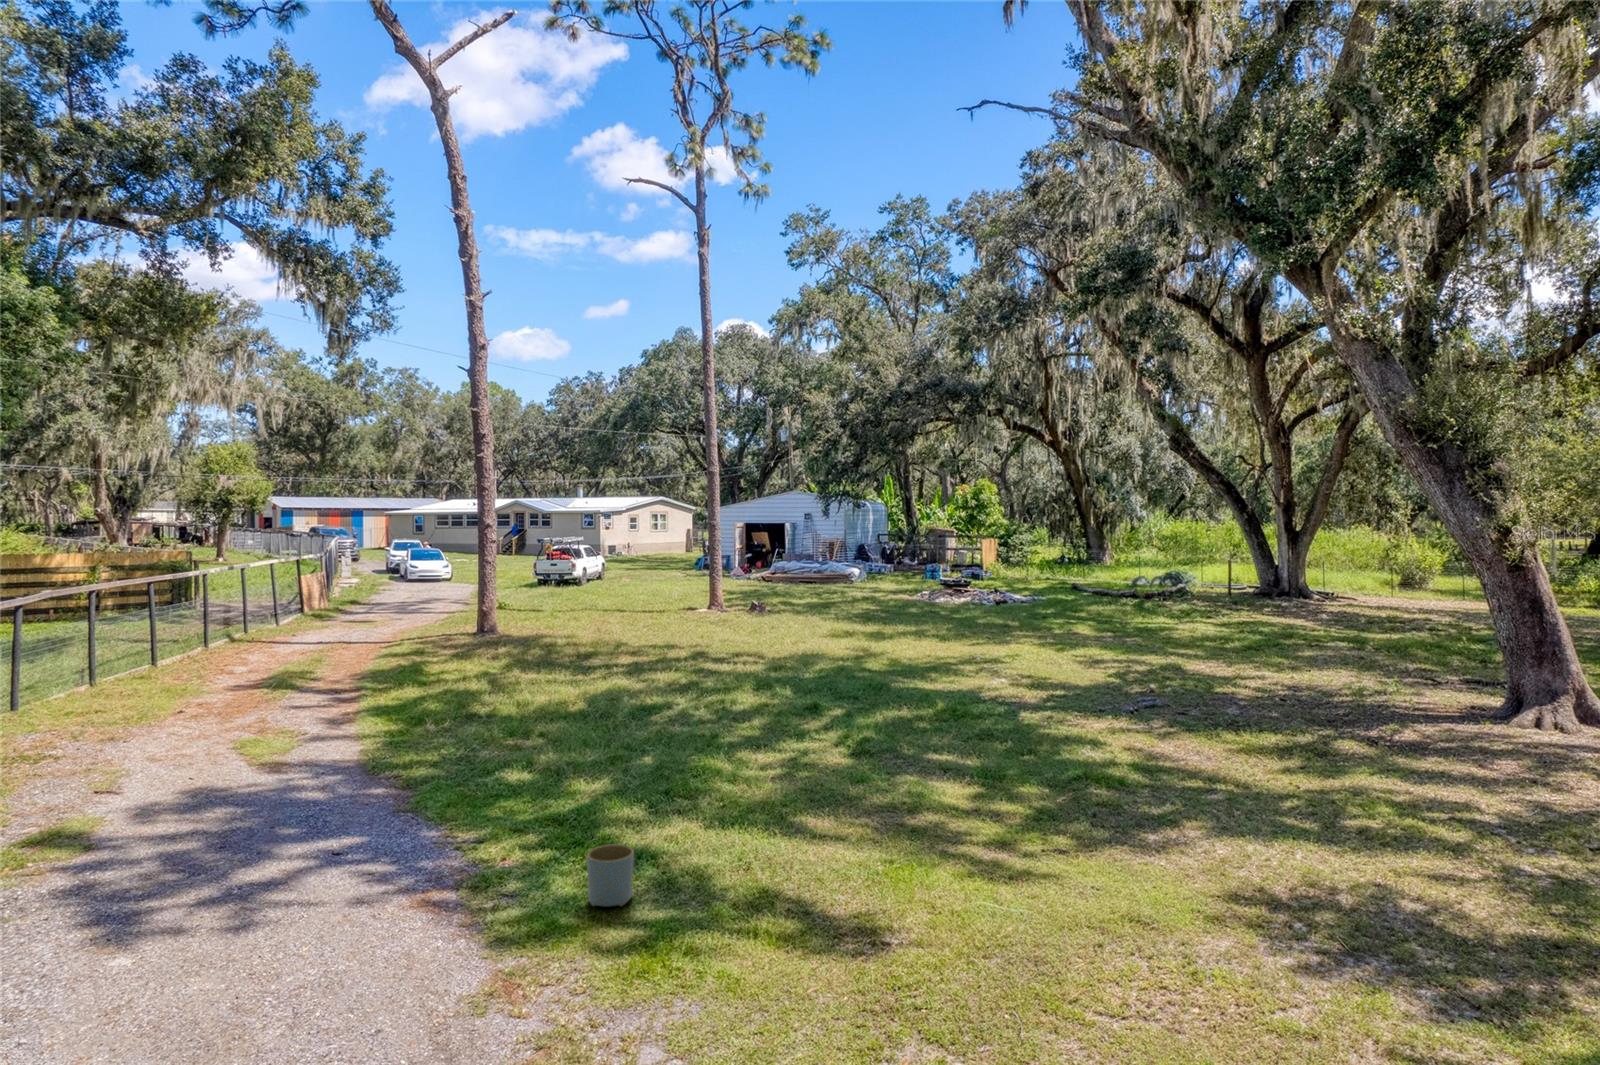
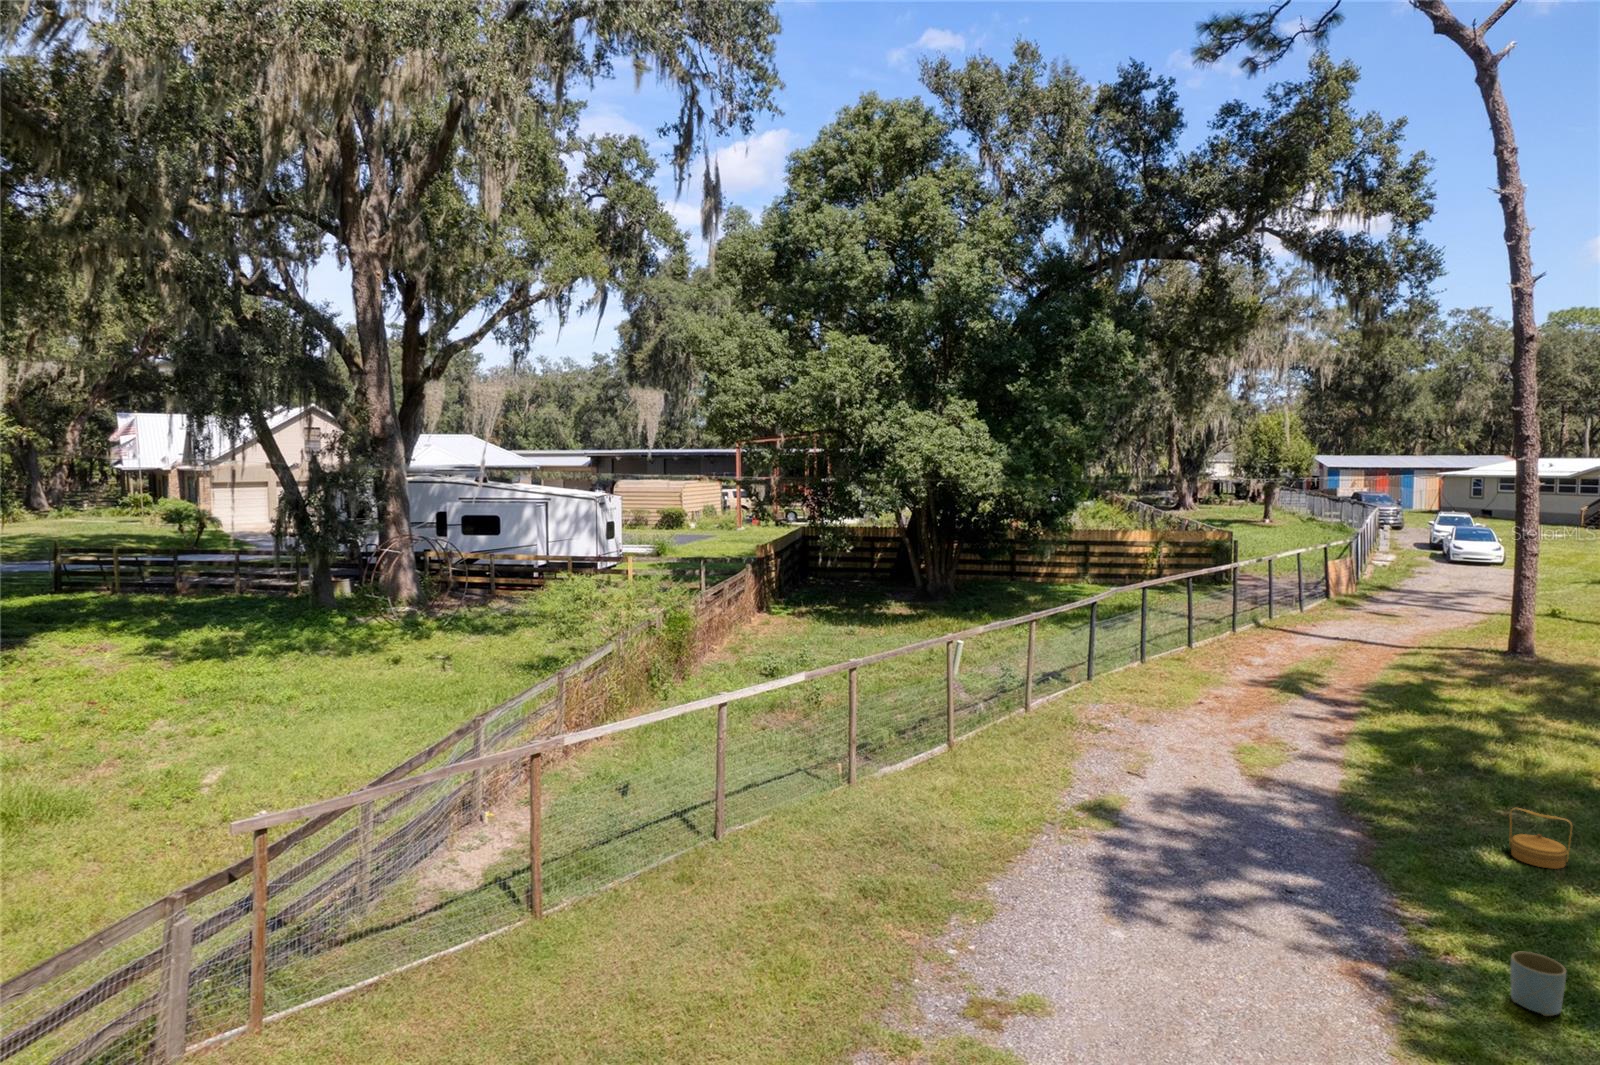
basket: none [533,727,582,780] -> present [1510,808,1572,869]

